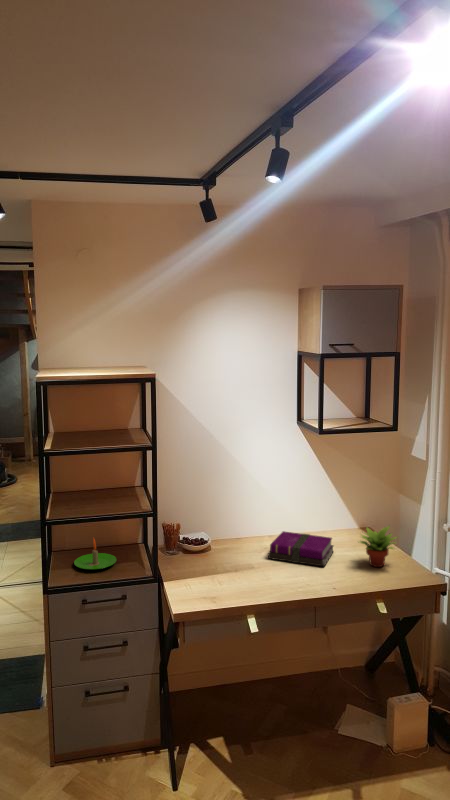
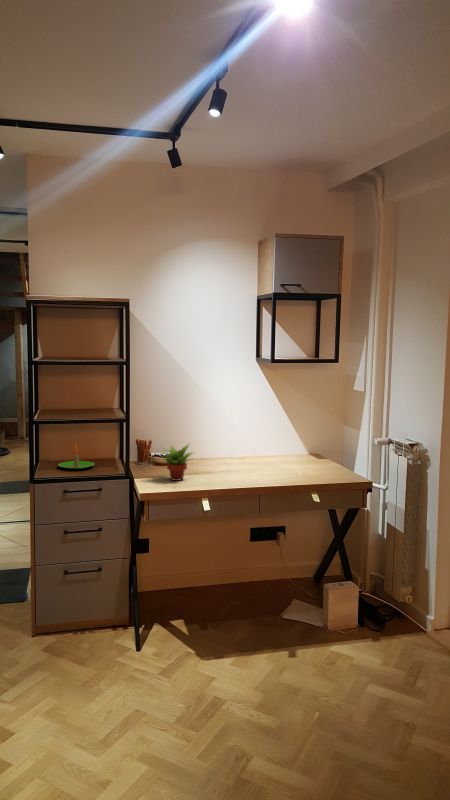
succulent plant: present [360,526,397,567] -> present [163,445,192,481]
notebook: present [268,531,333,567] -> none [225,450,283,472]

